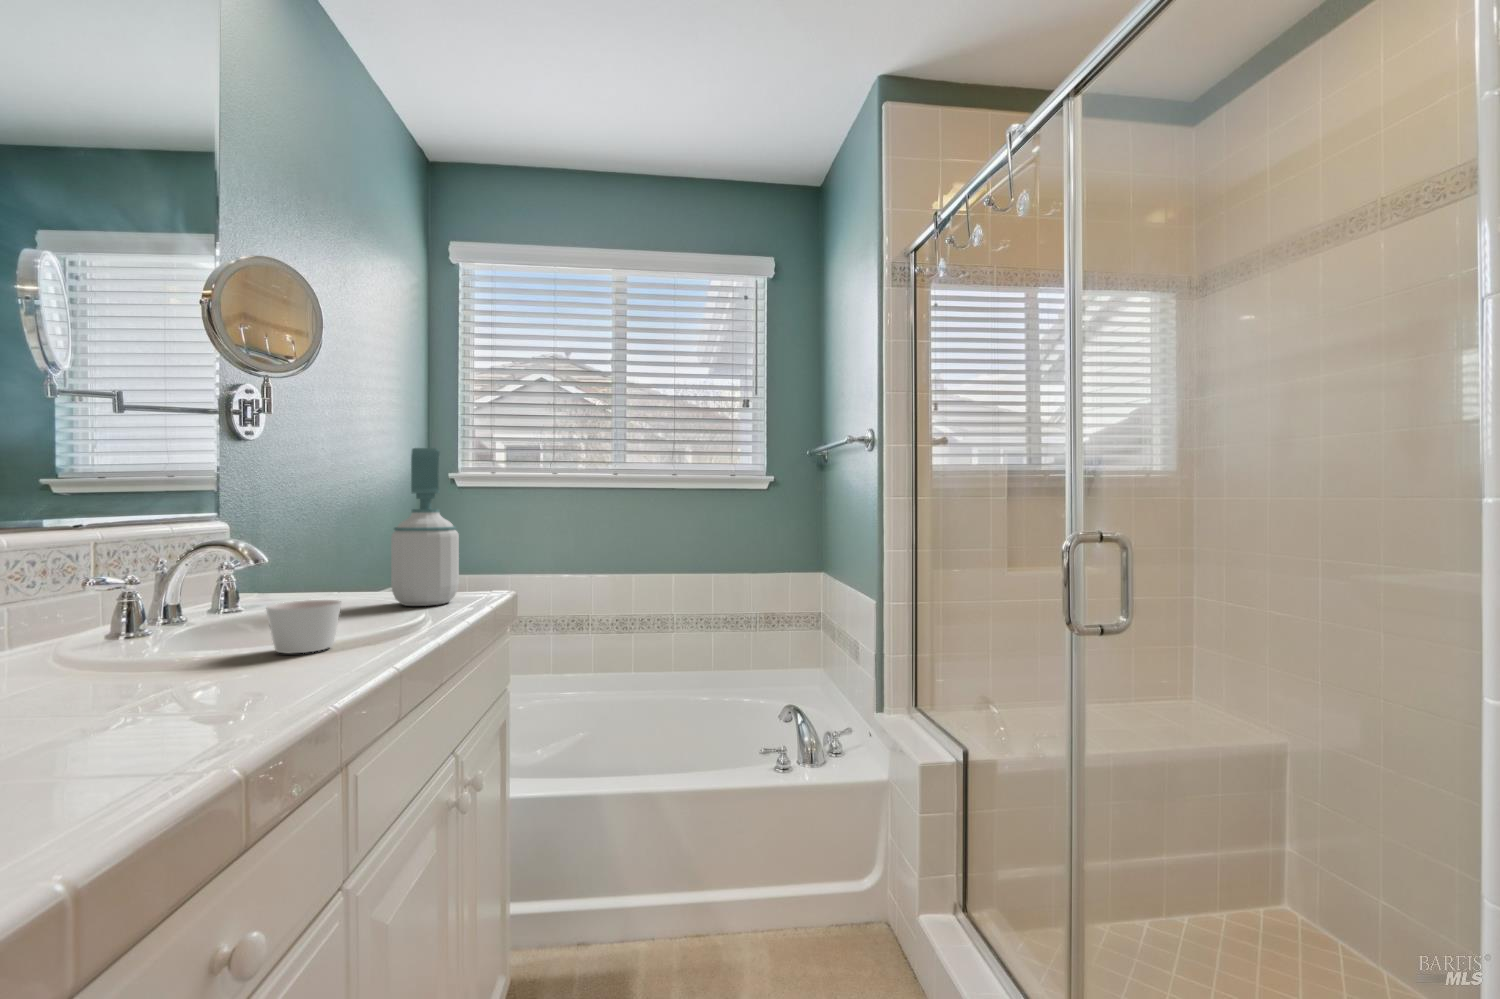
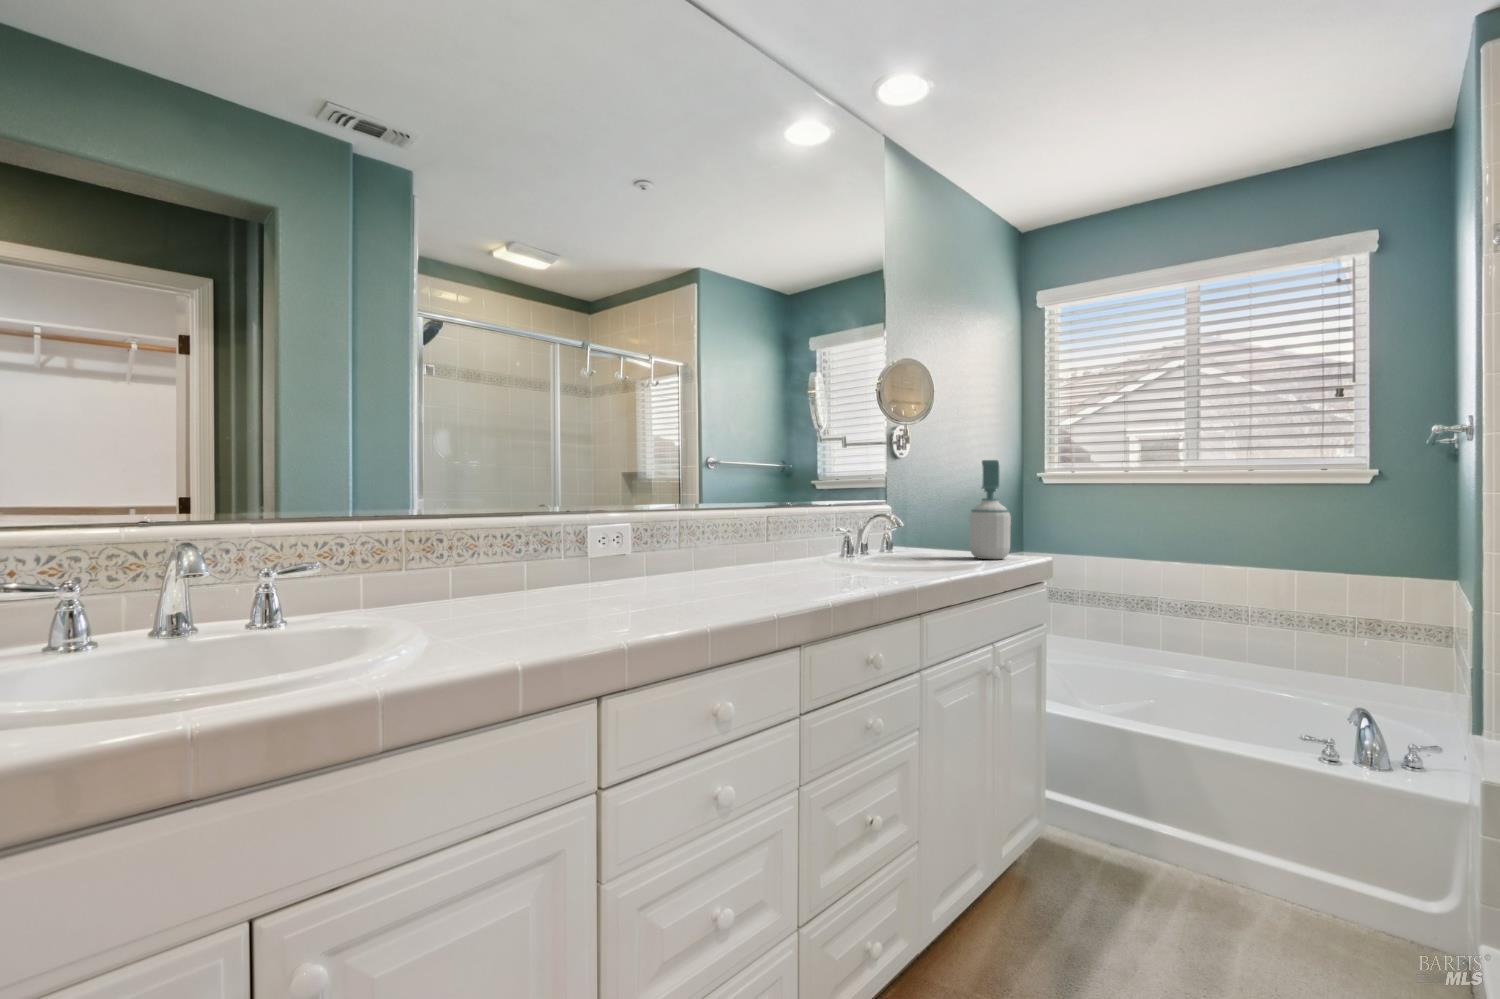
candle: present [266,600,341,654] -> none [898,544,932,569]

